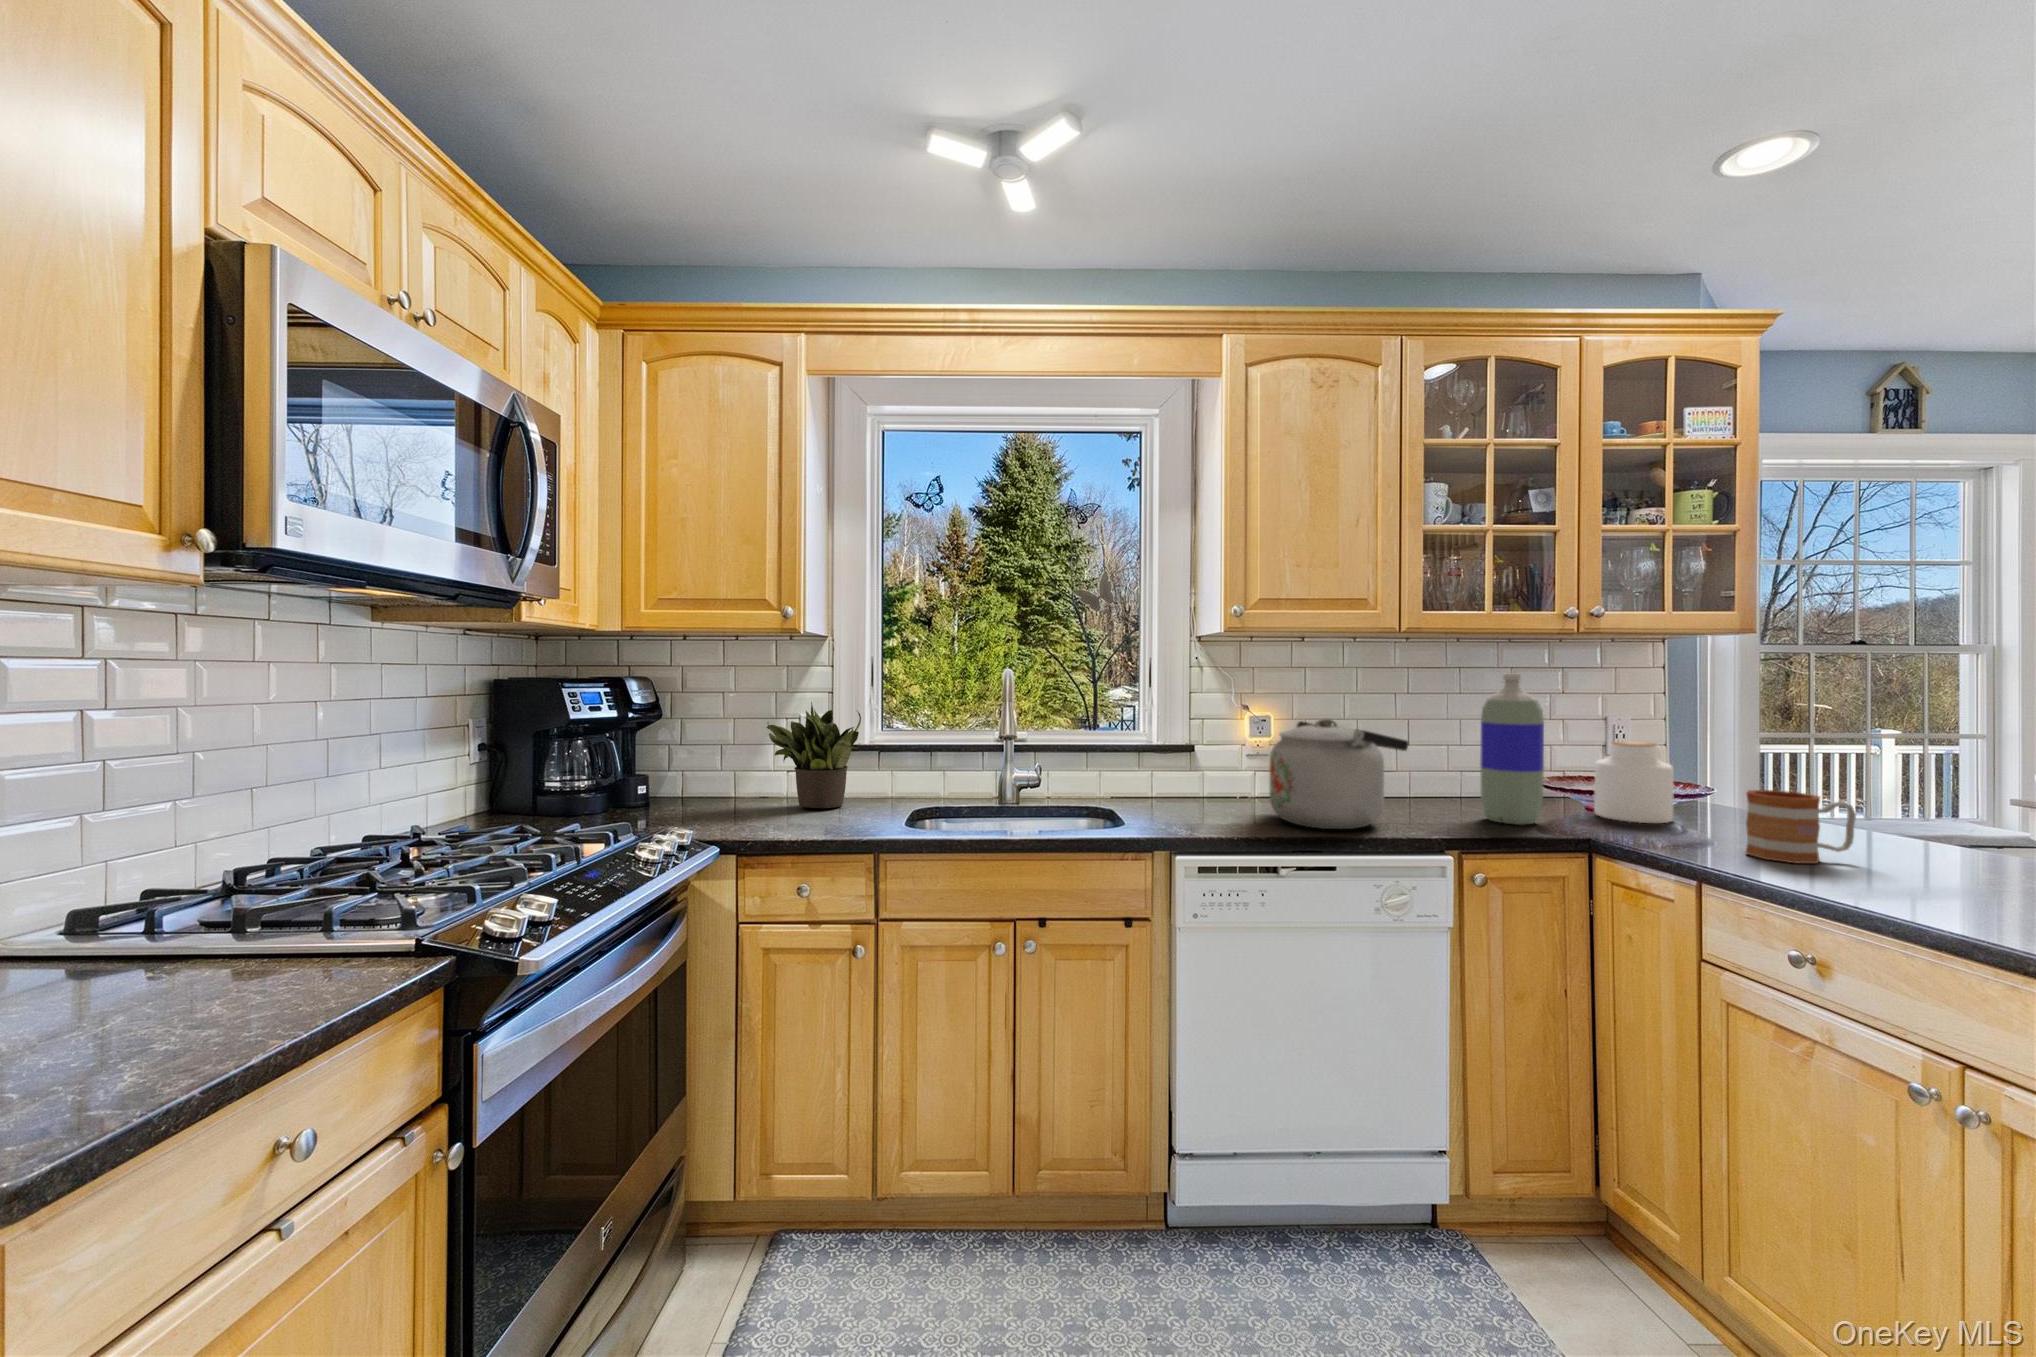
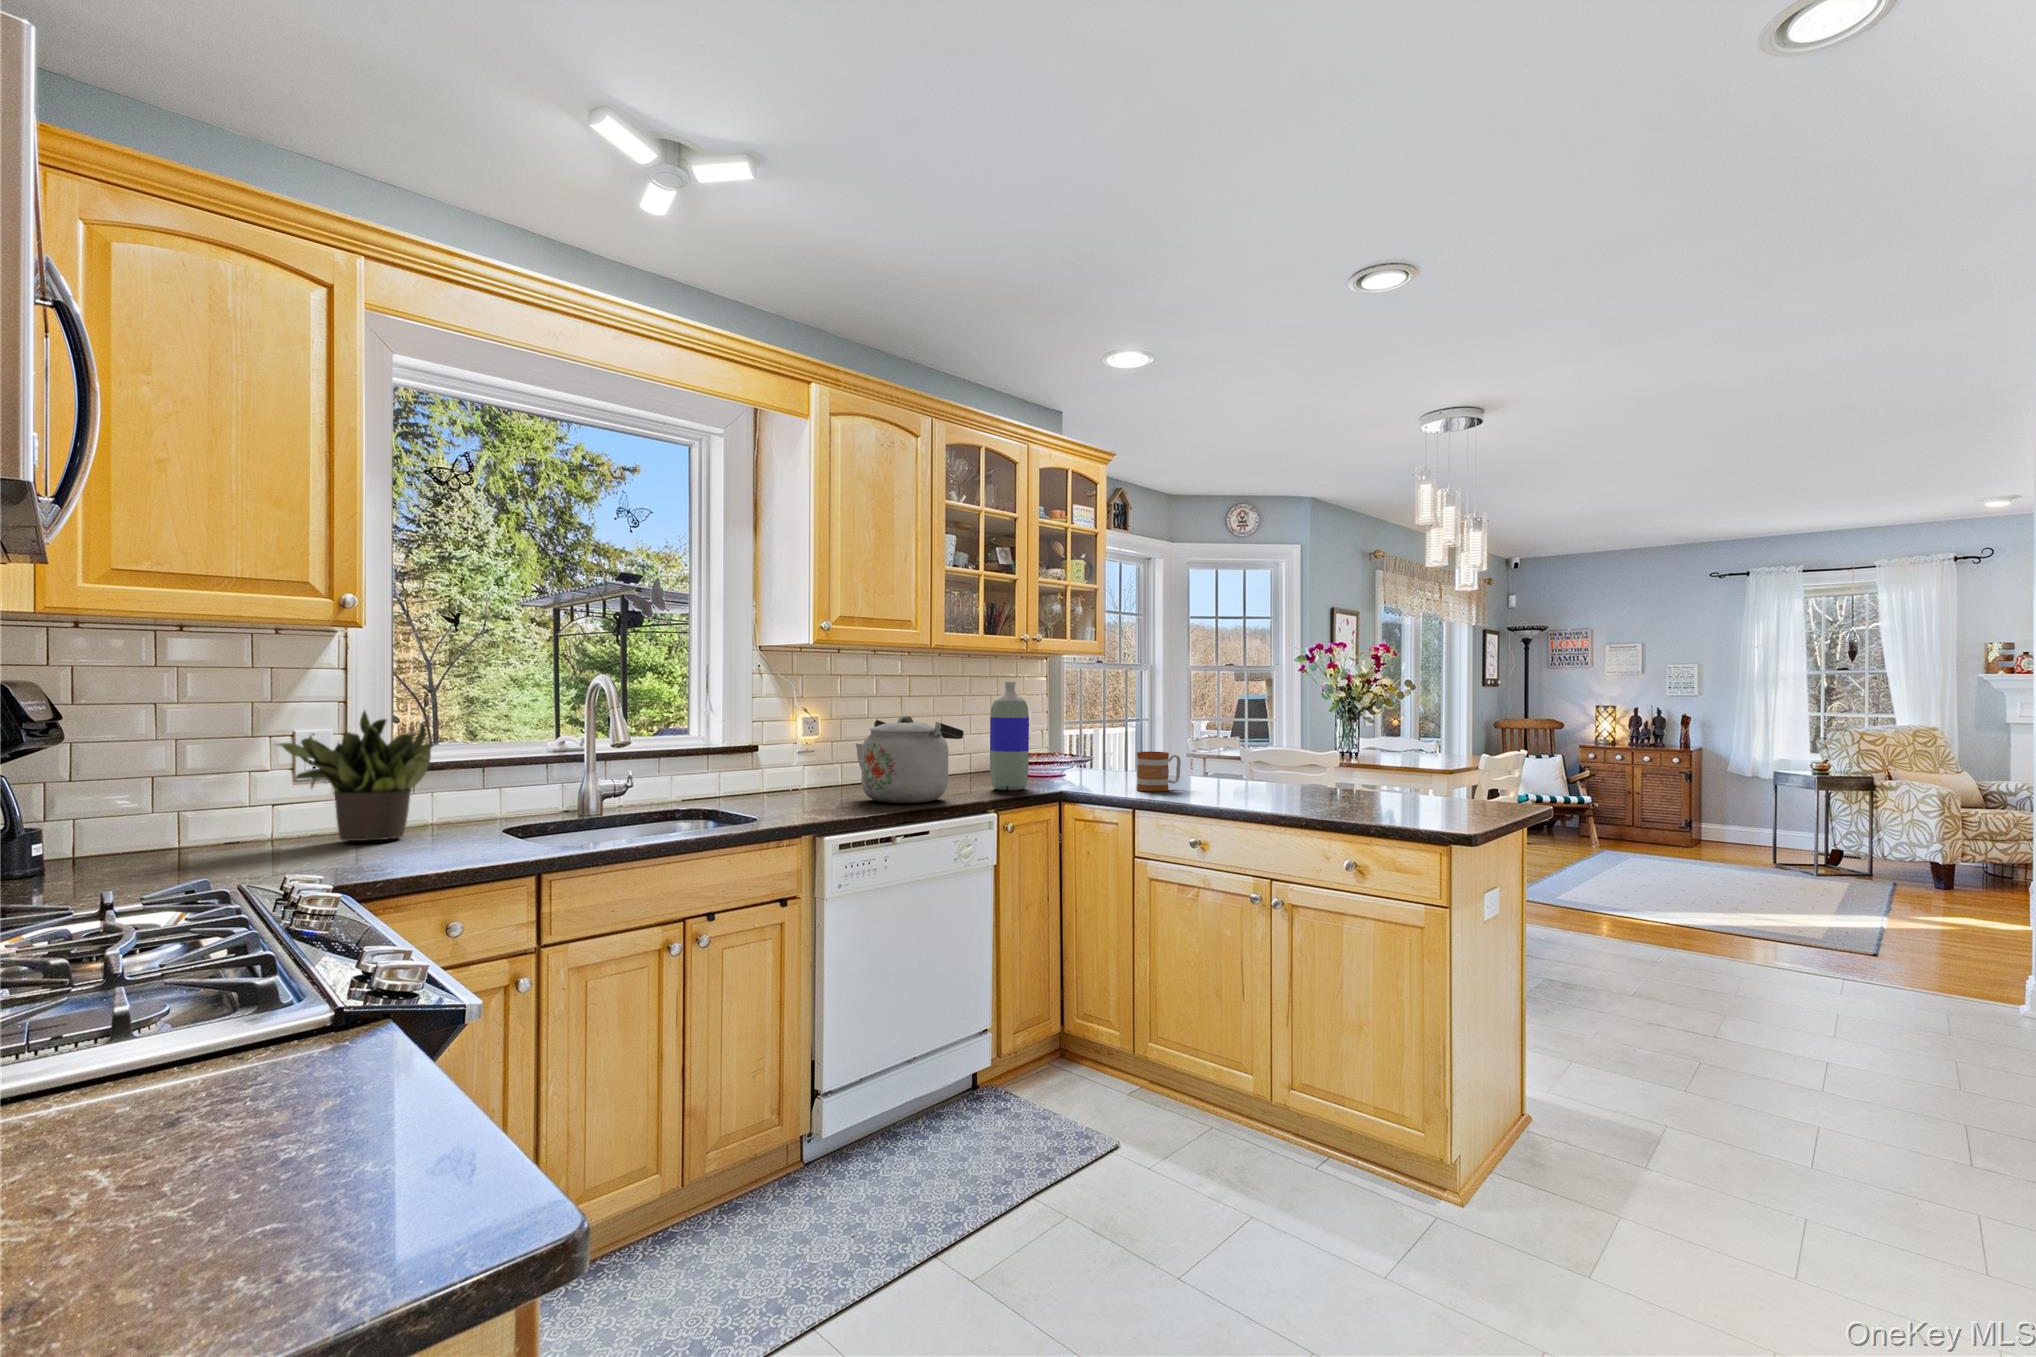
jar: present [1594,741,1674,823] -> none [1044,730,1086,784]

